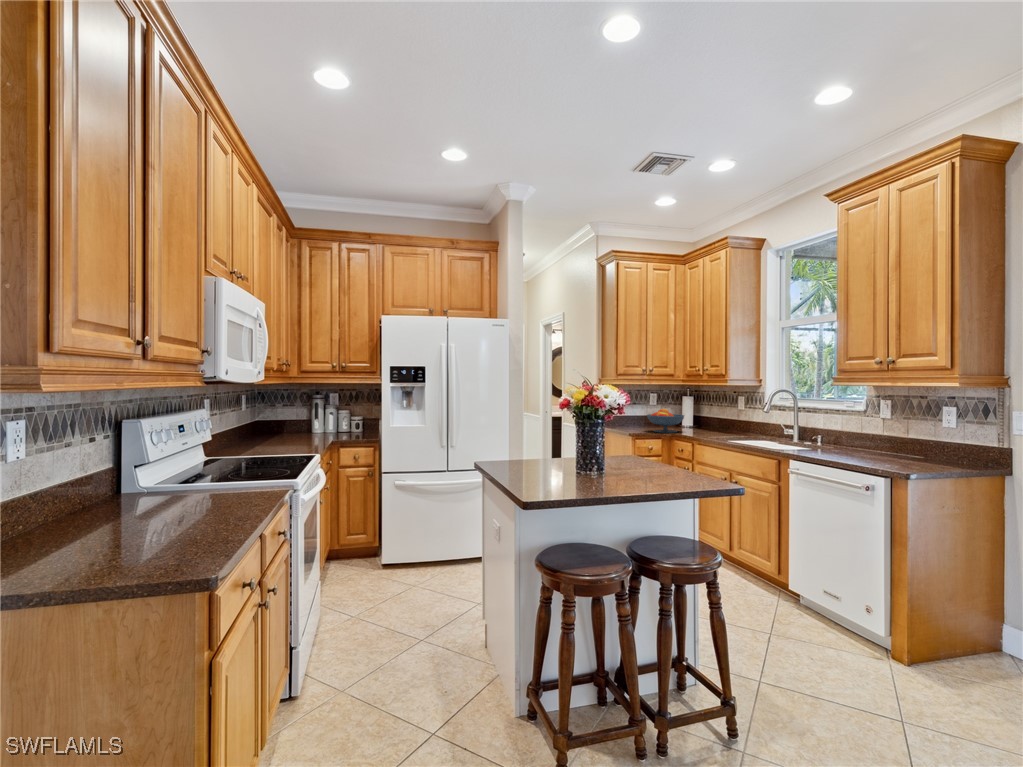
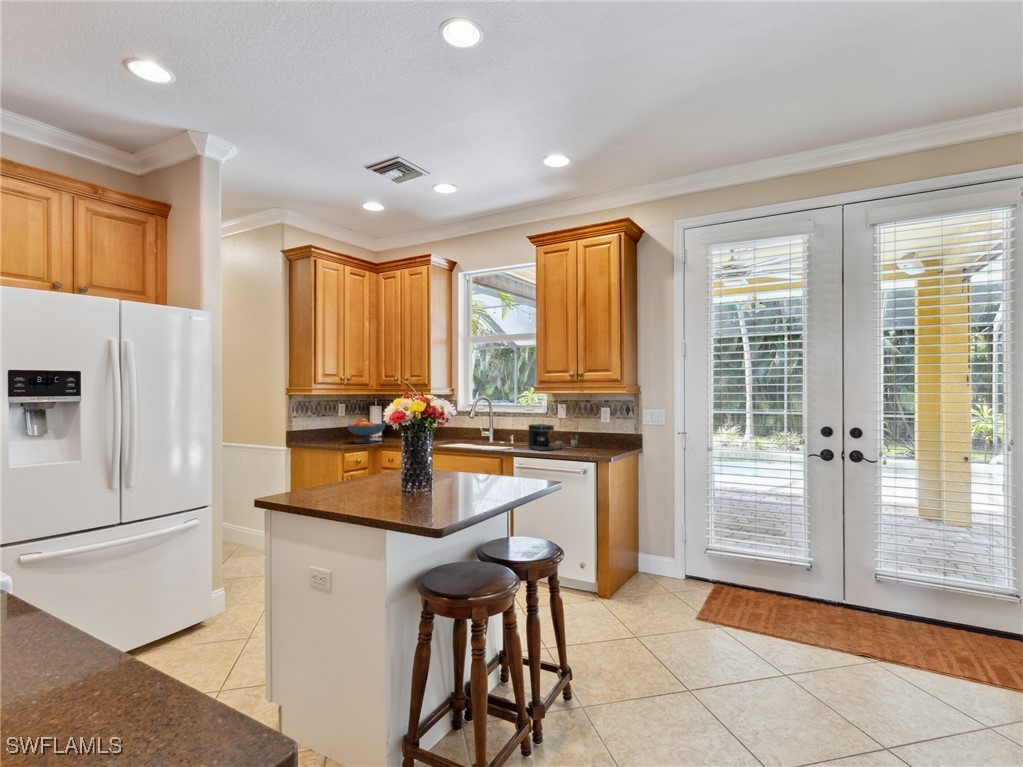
coffee maker: none [821,424,898,458] -> present [529,424,578,451]

